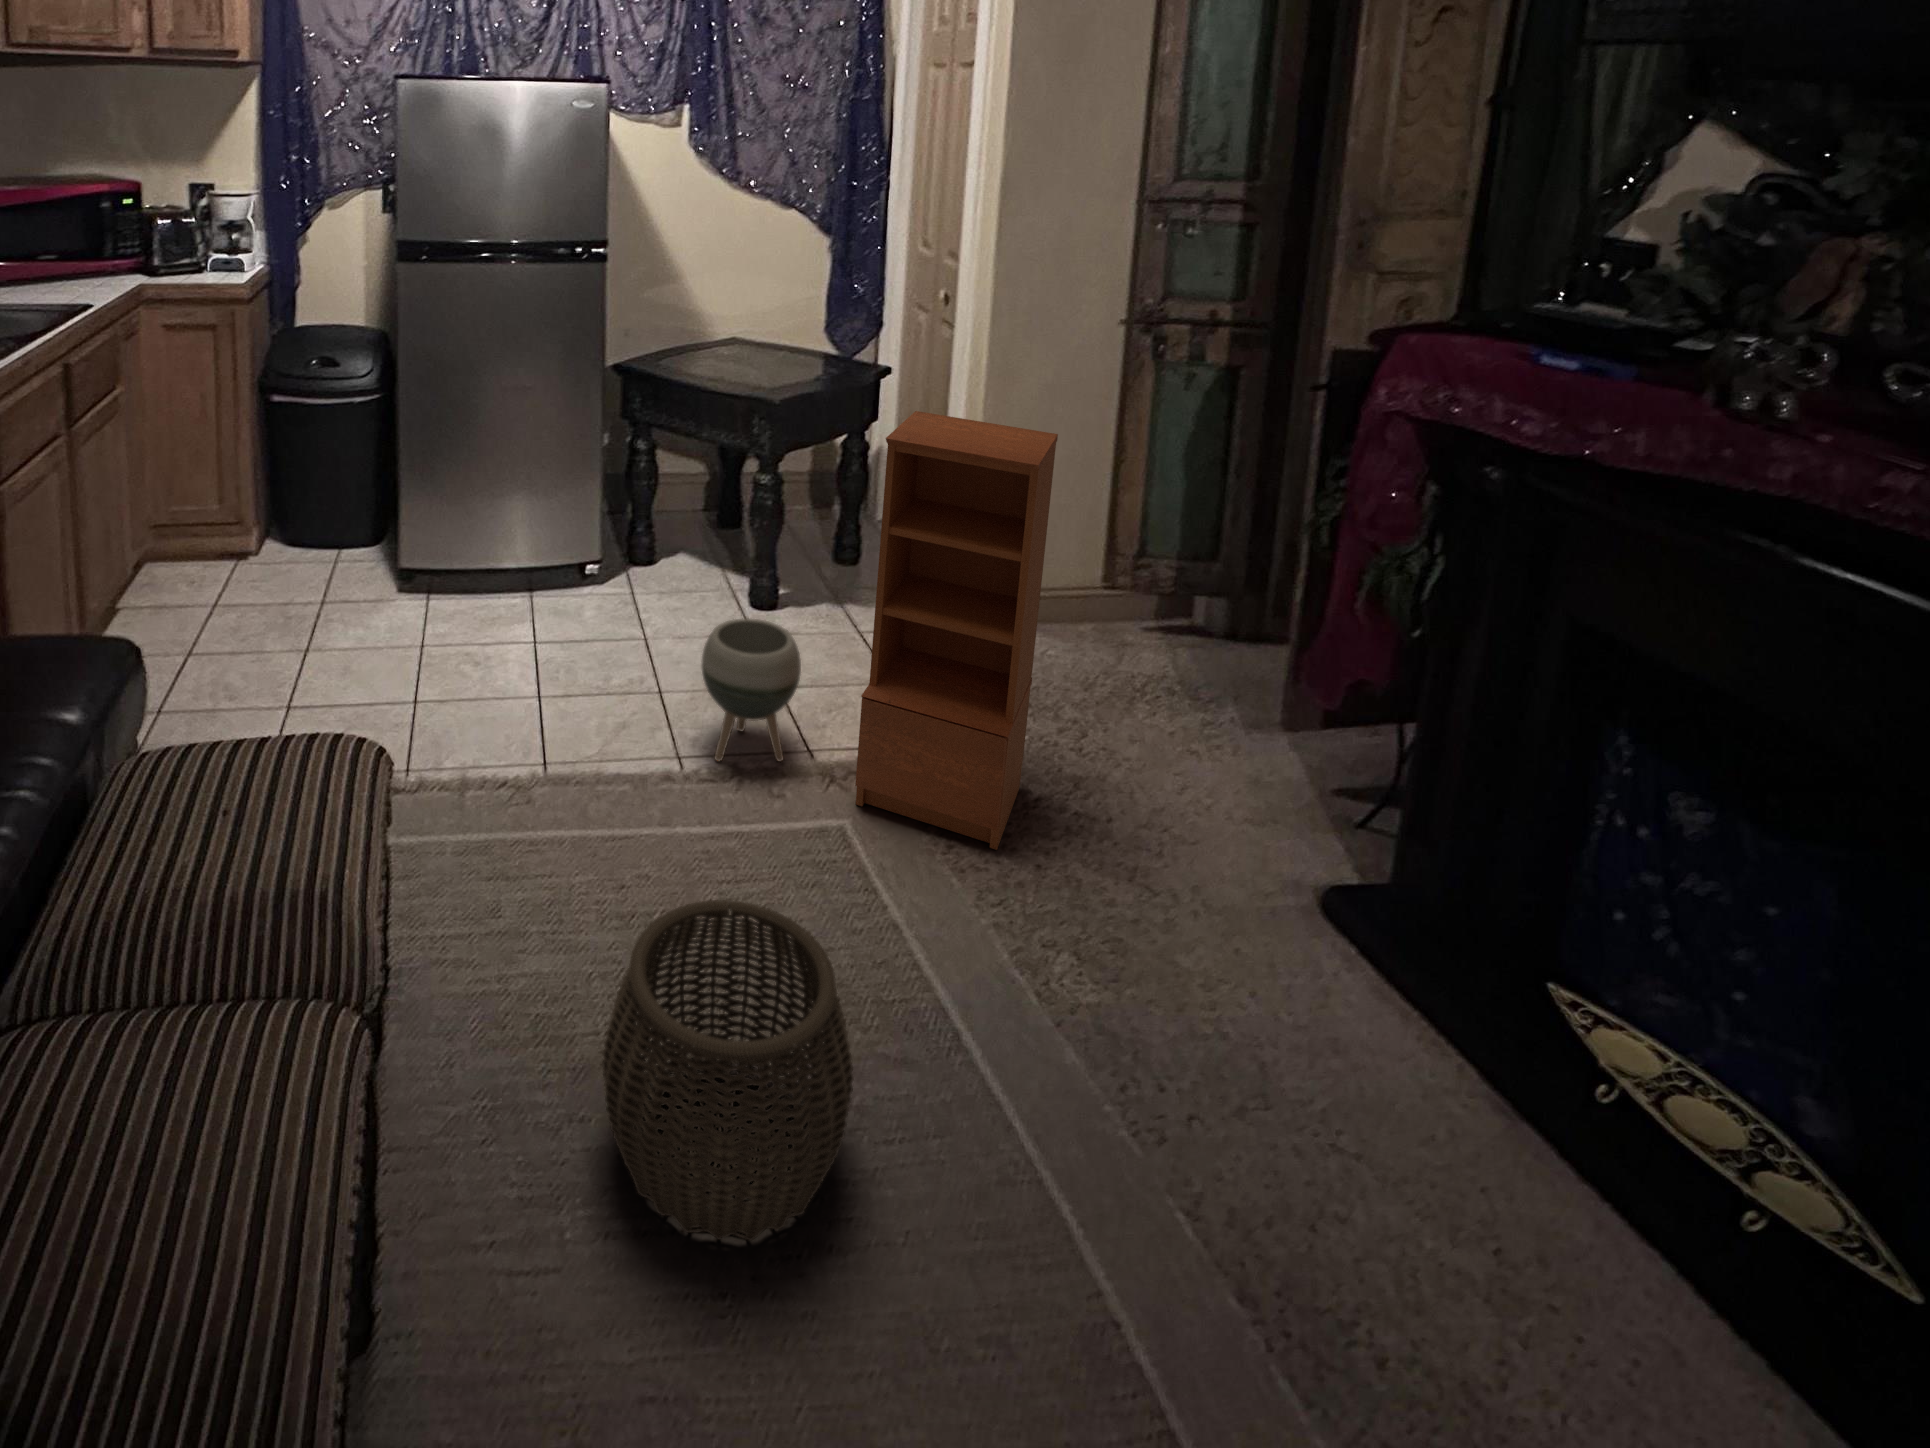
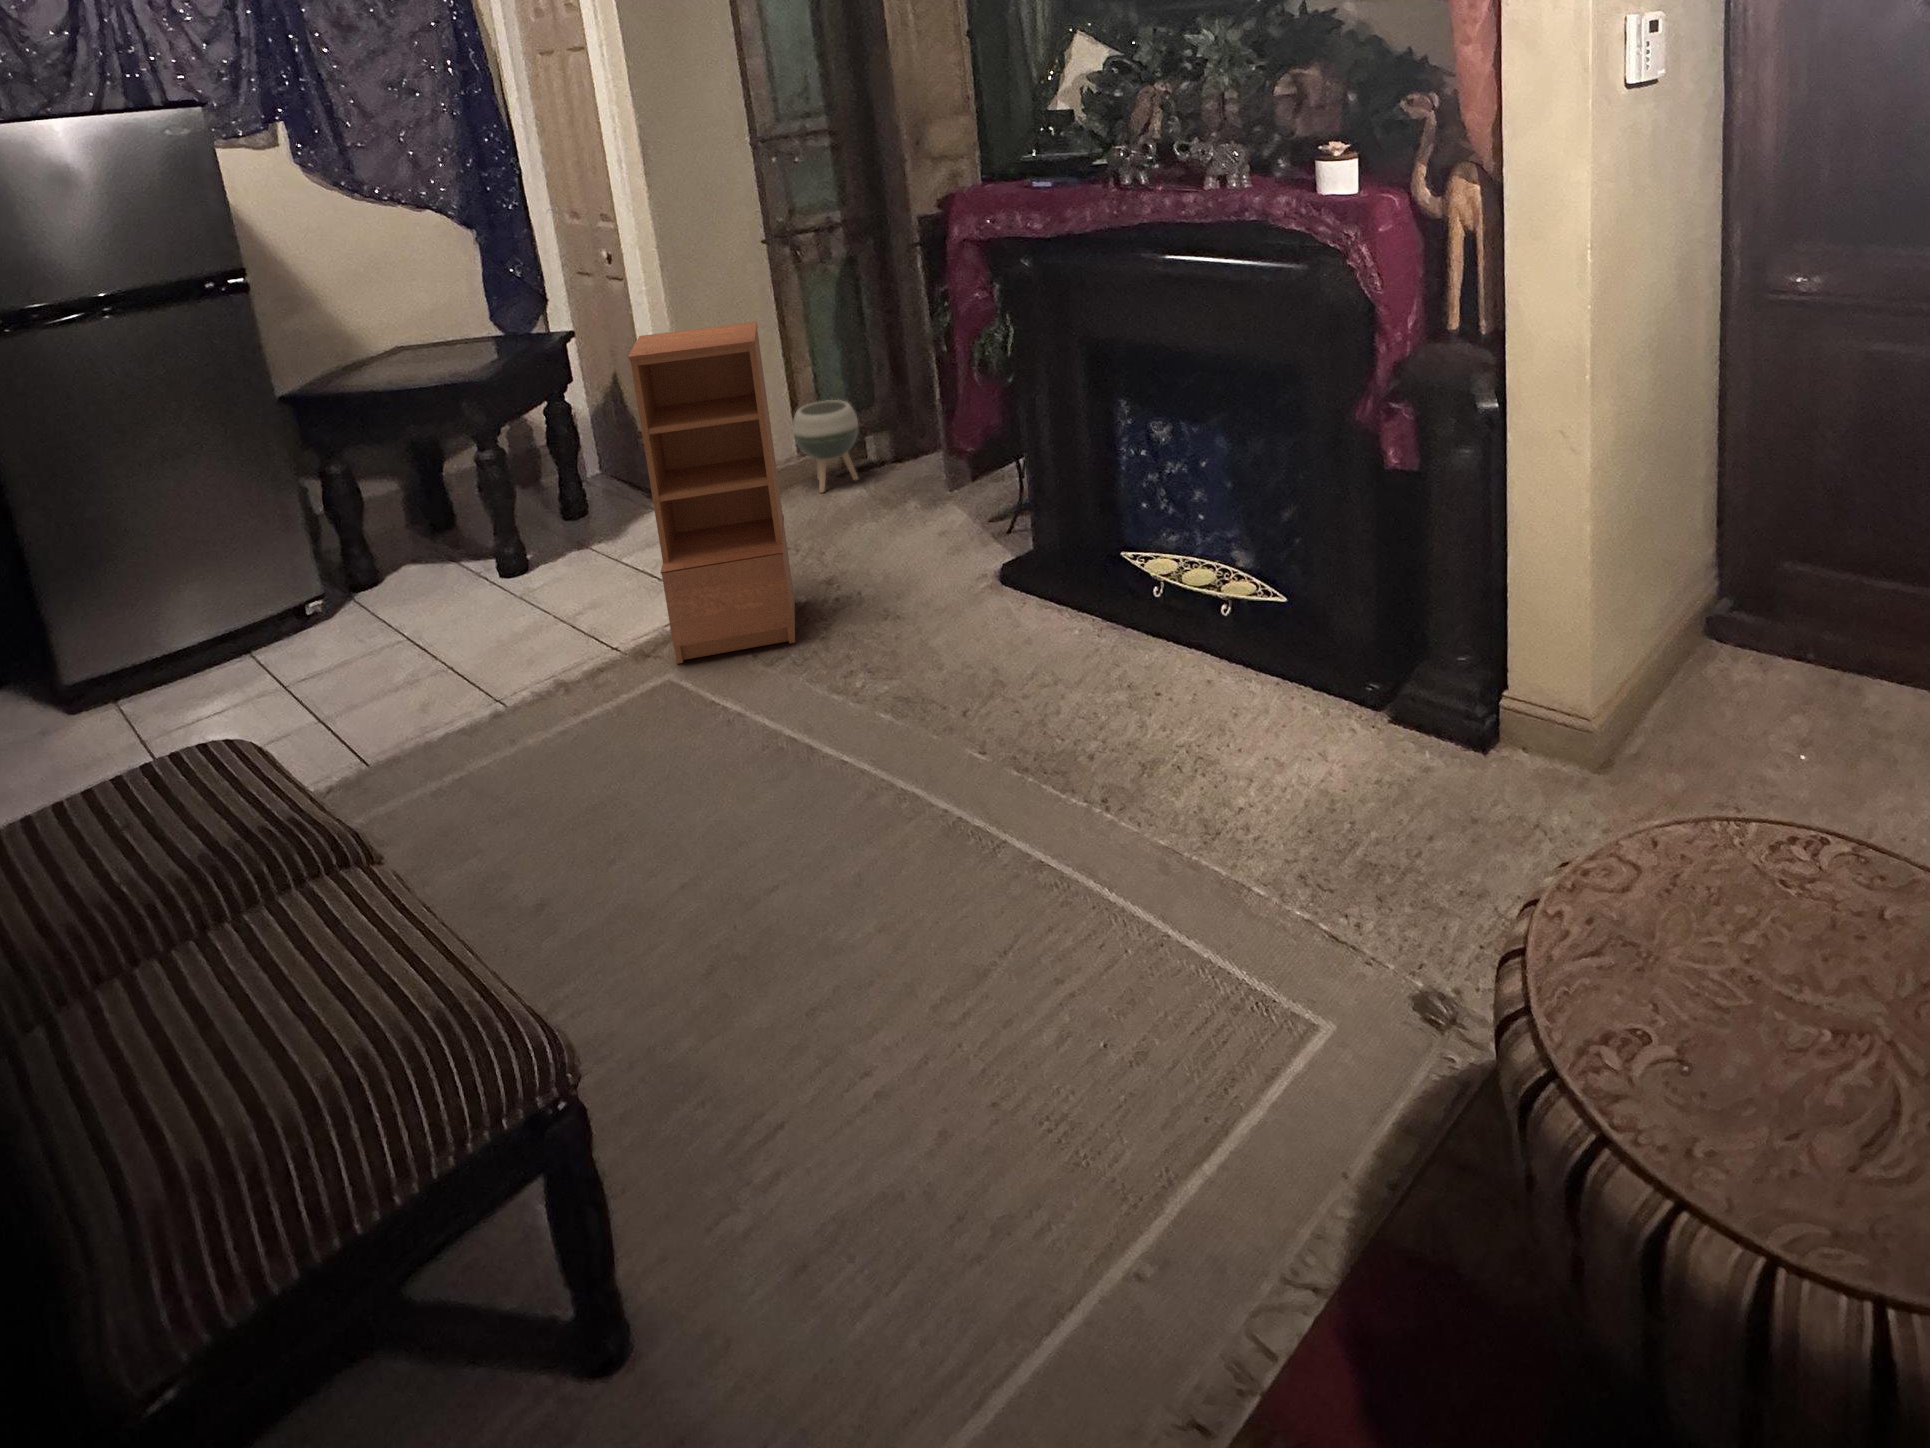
planter: present [701,618,801,761] -> present [793,400,858,492]
woven basket: present [602,900,854,1241] -> none [566,698,770,933]

